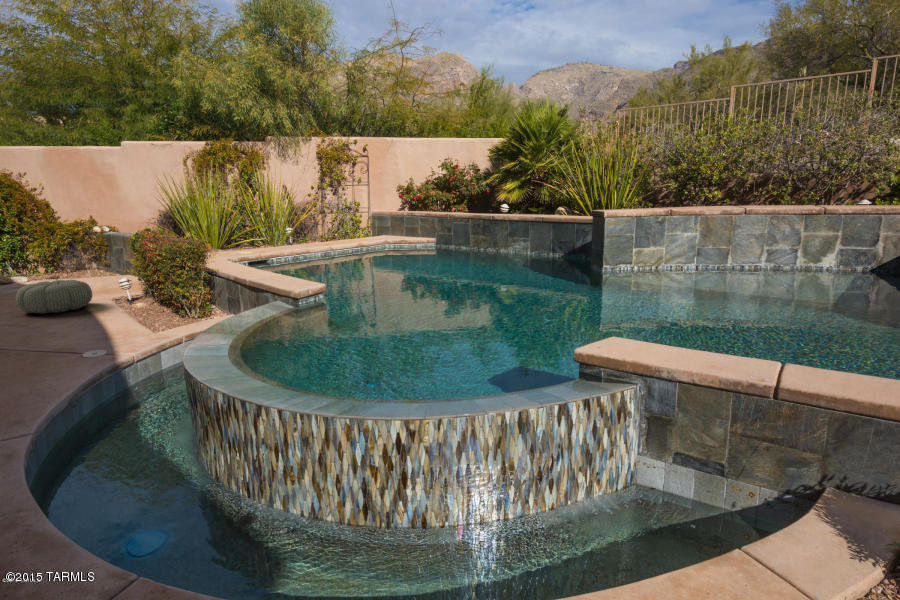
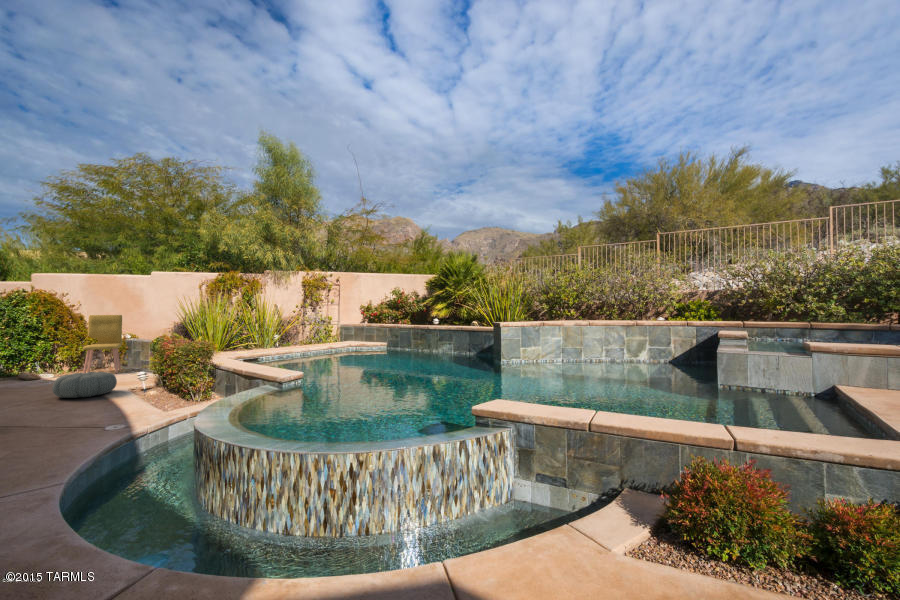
chair: none [49,202,101,282] -> present [83,315,122,373]

